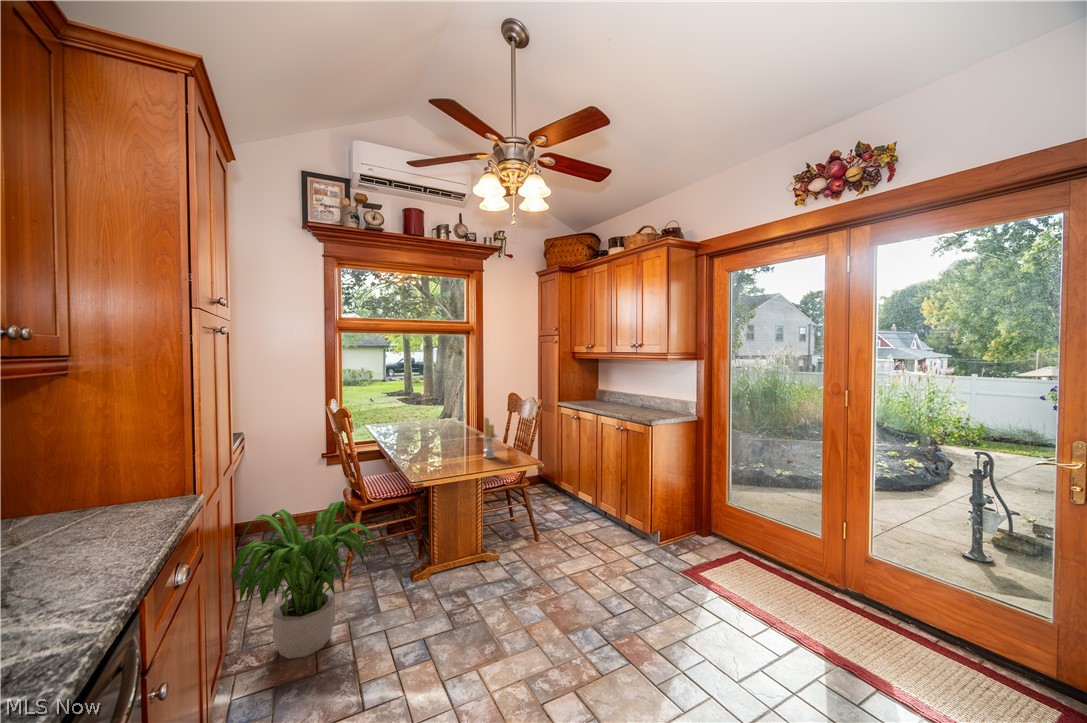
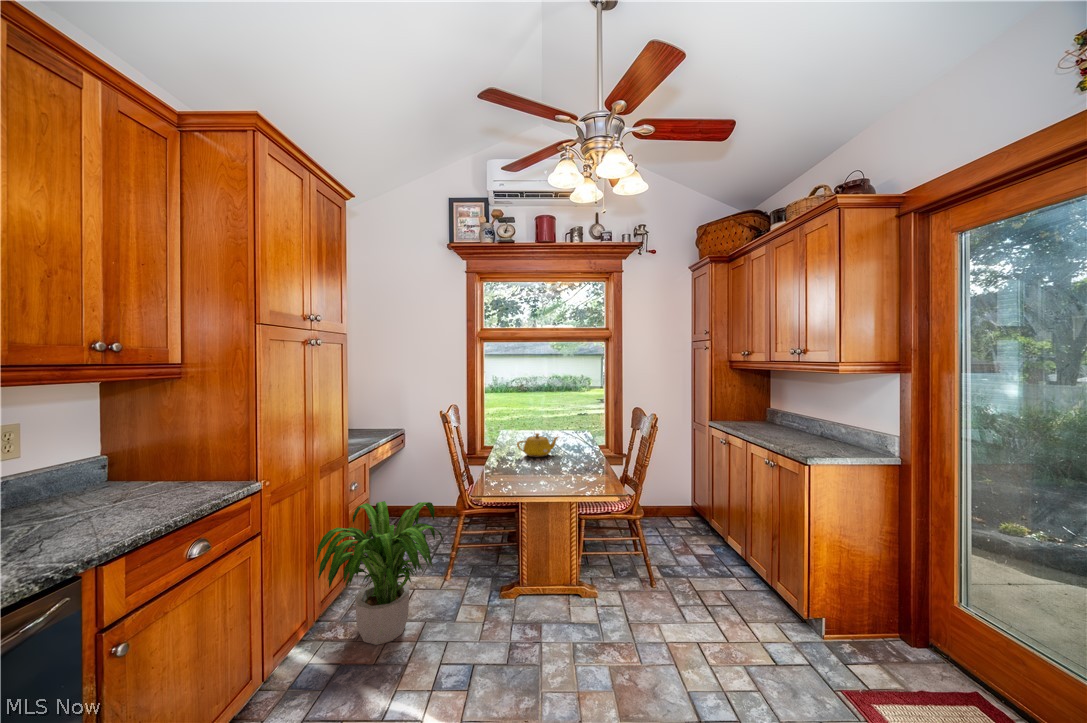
candle: present [480,418,499,458] -> none [568,433,590,480]
teapot: none [412,423,450,446] -> present [517,433,558,457]

